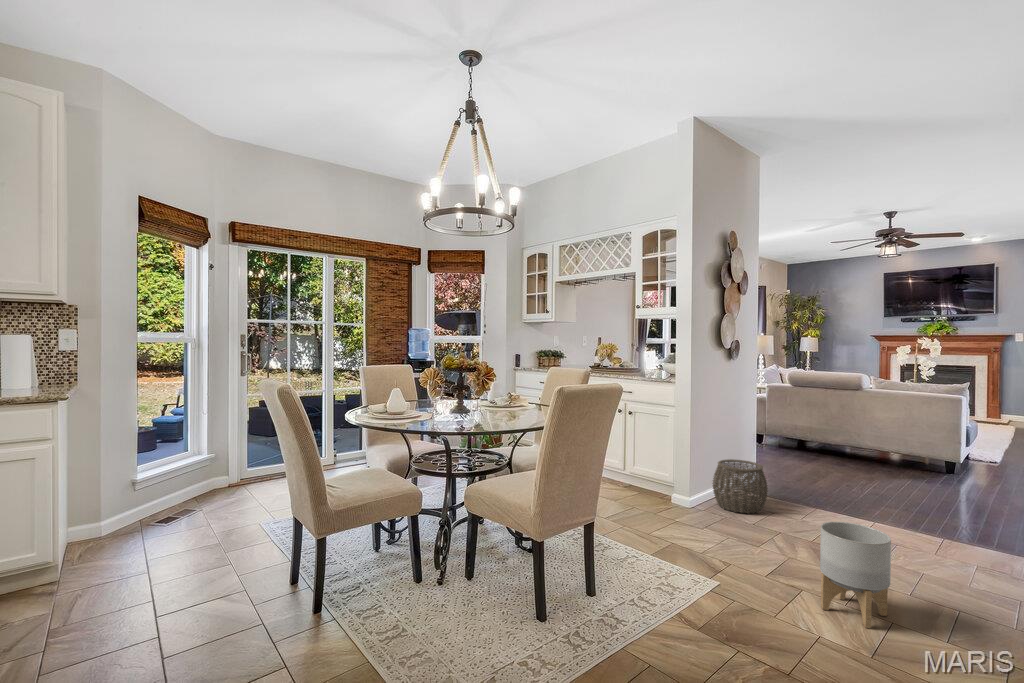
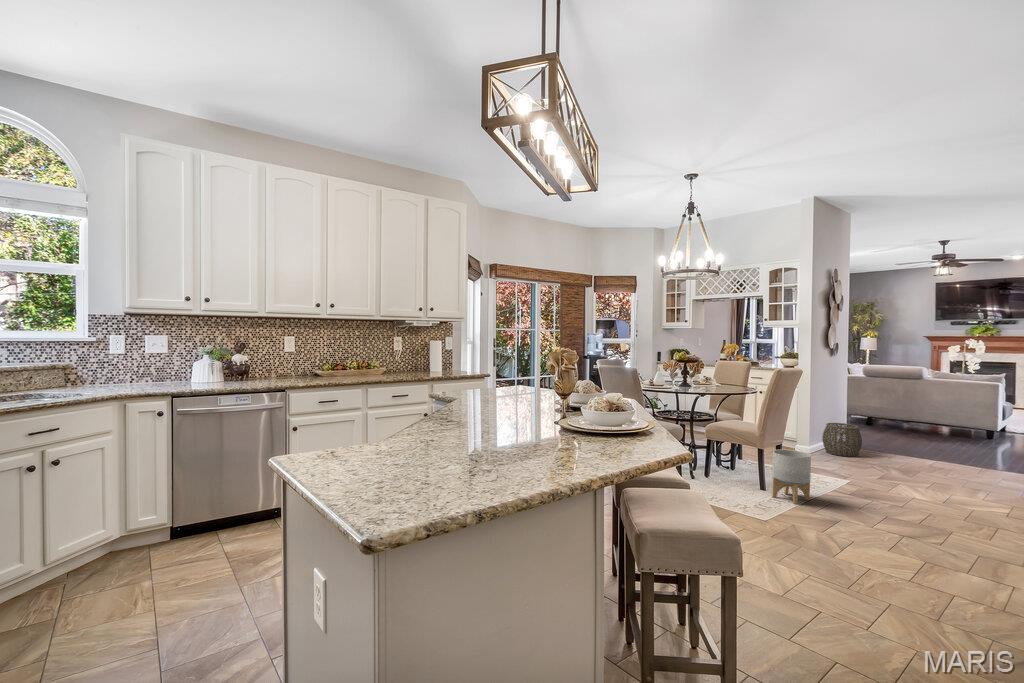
planter: present [820,522,891,628] -> present [772,449,811,504]

